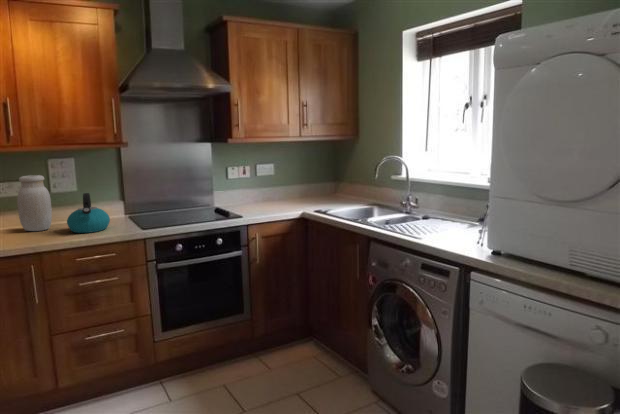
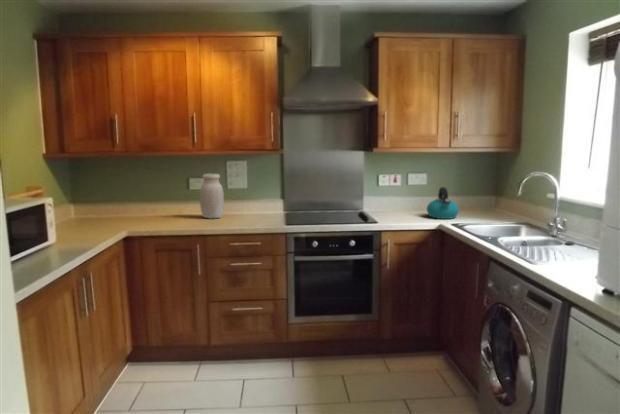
kettle: present [67,193,110,233] -> present [427,187,459,219]

